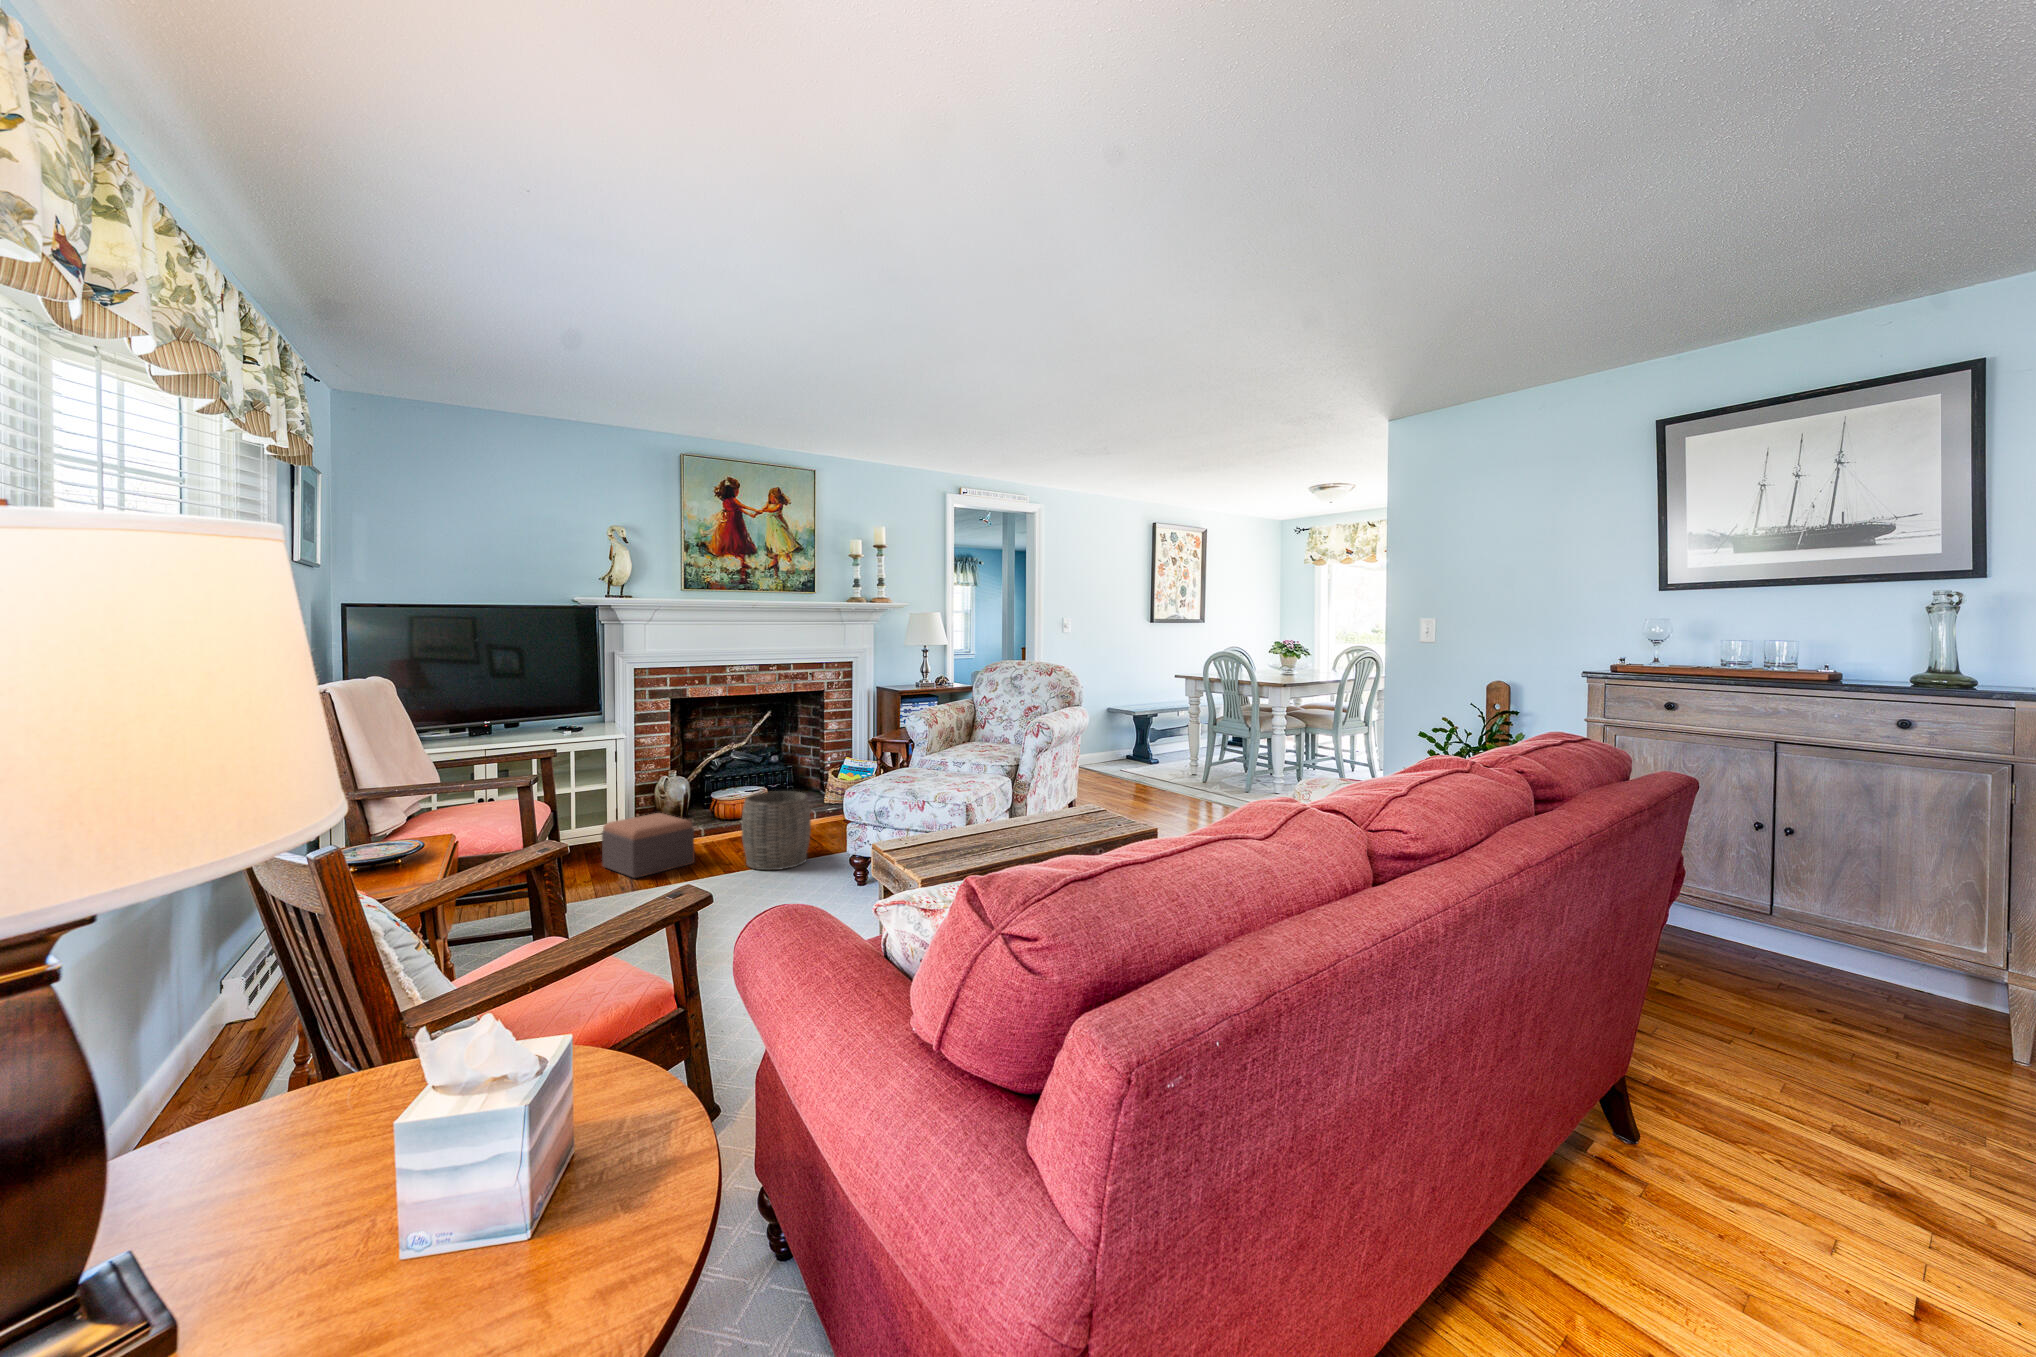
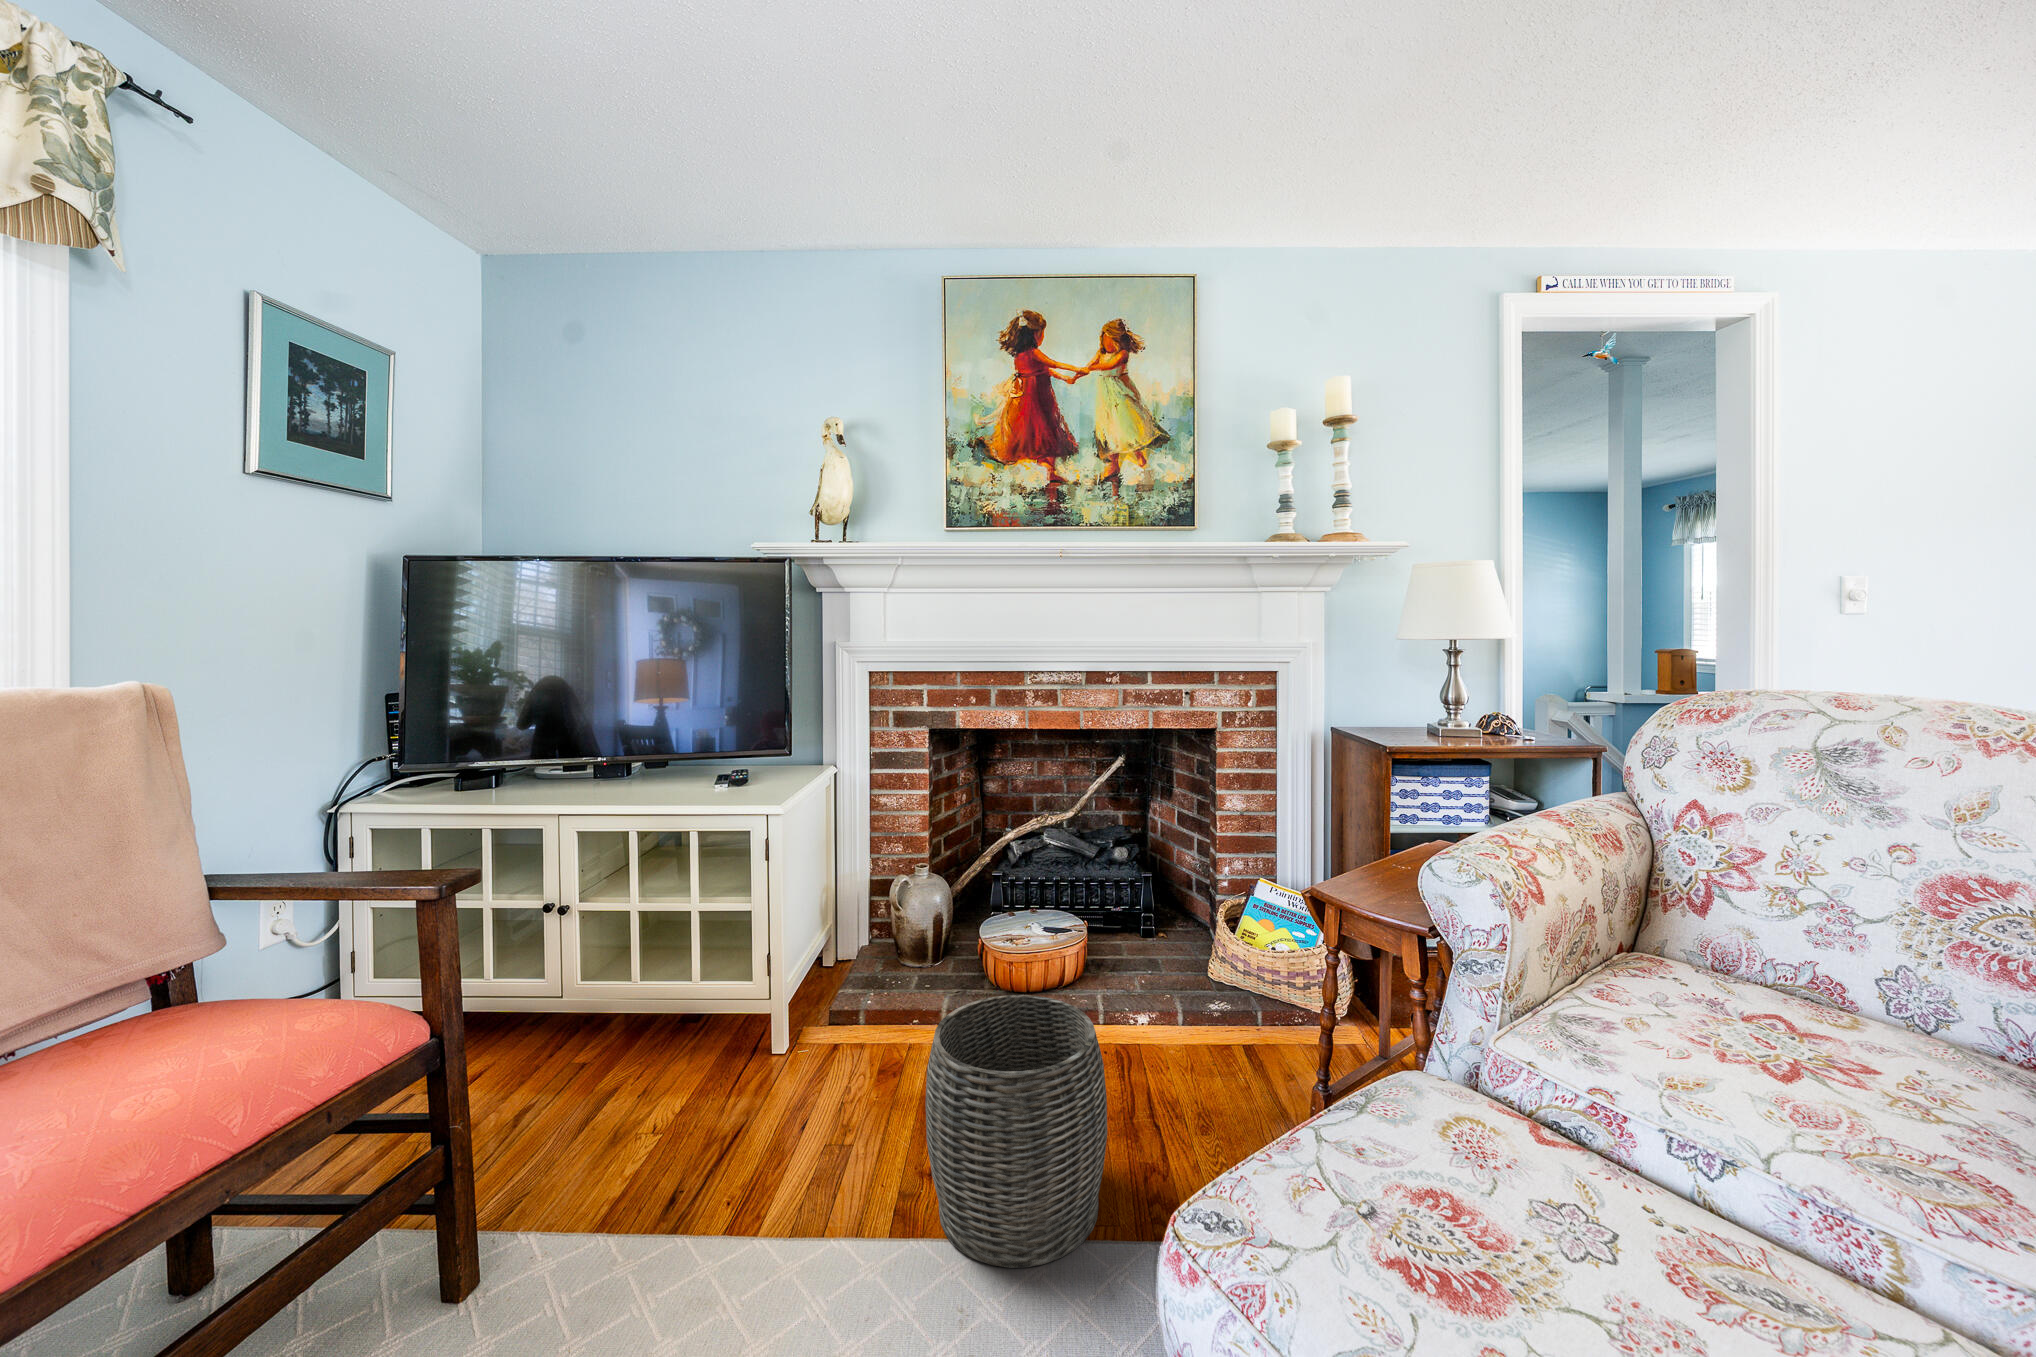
footstool: present [602,813,695,878] -> none [694,986,855,1176]

